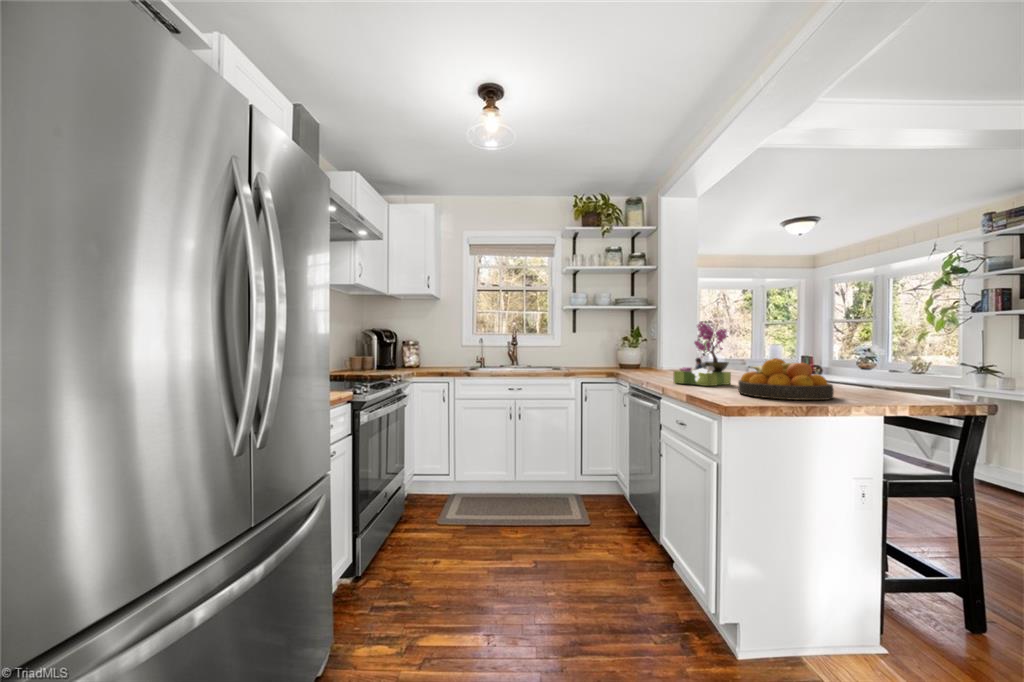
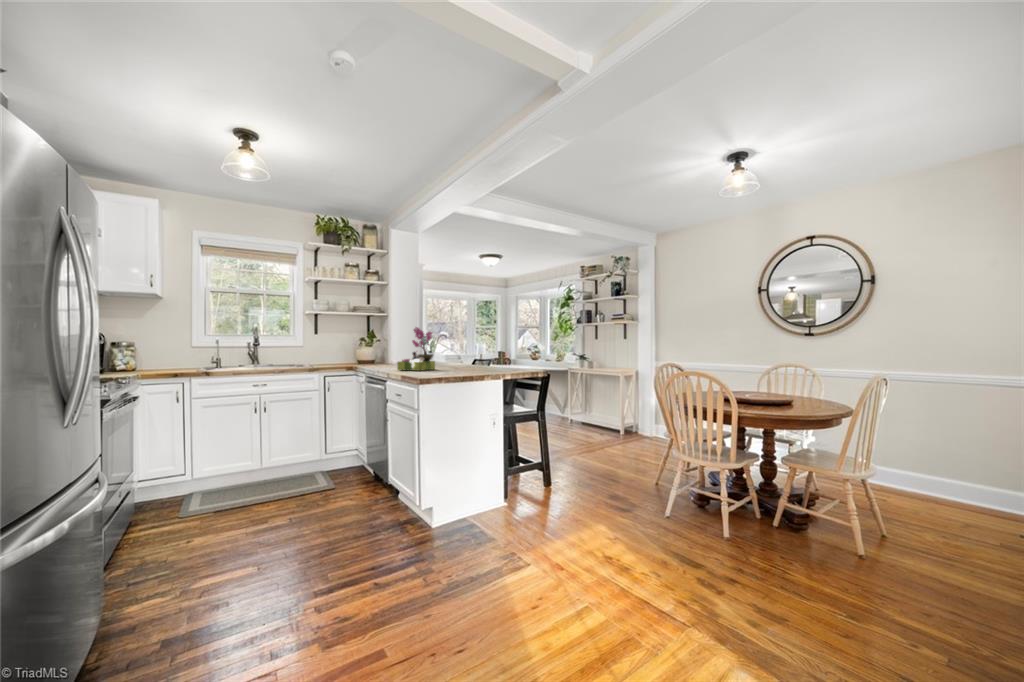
fruit bowl: present [738,358,834,400] -> none [436,350,485,374]

